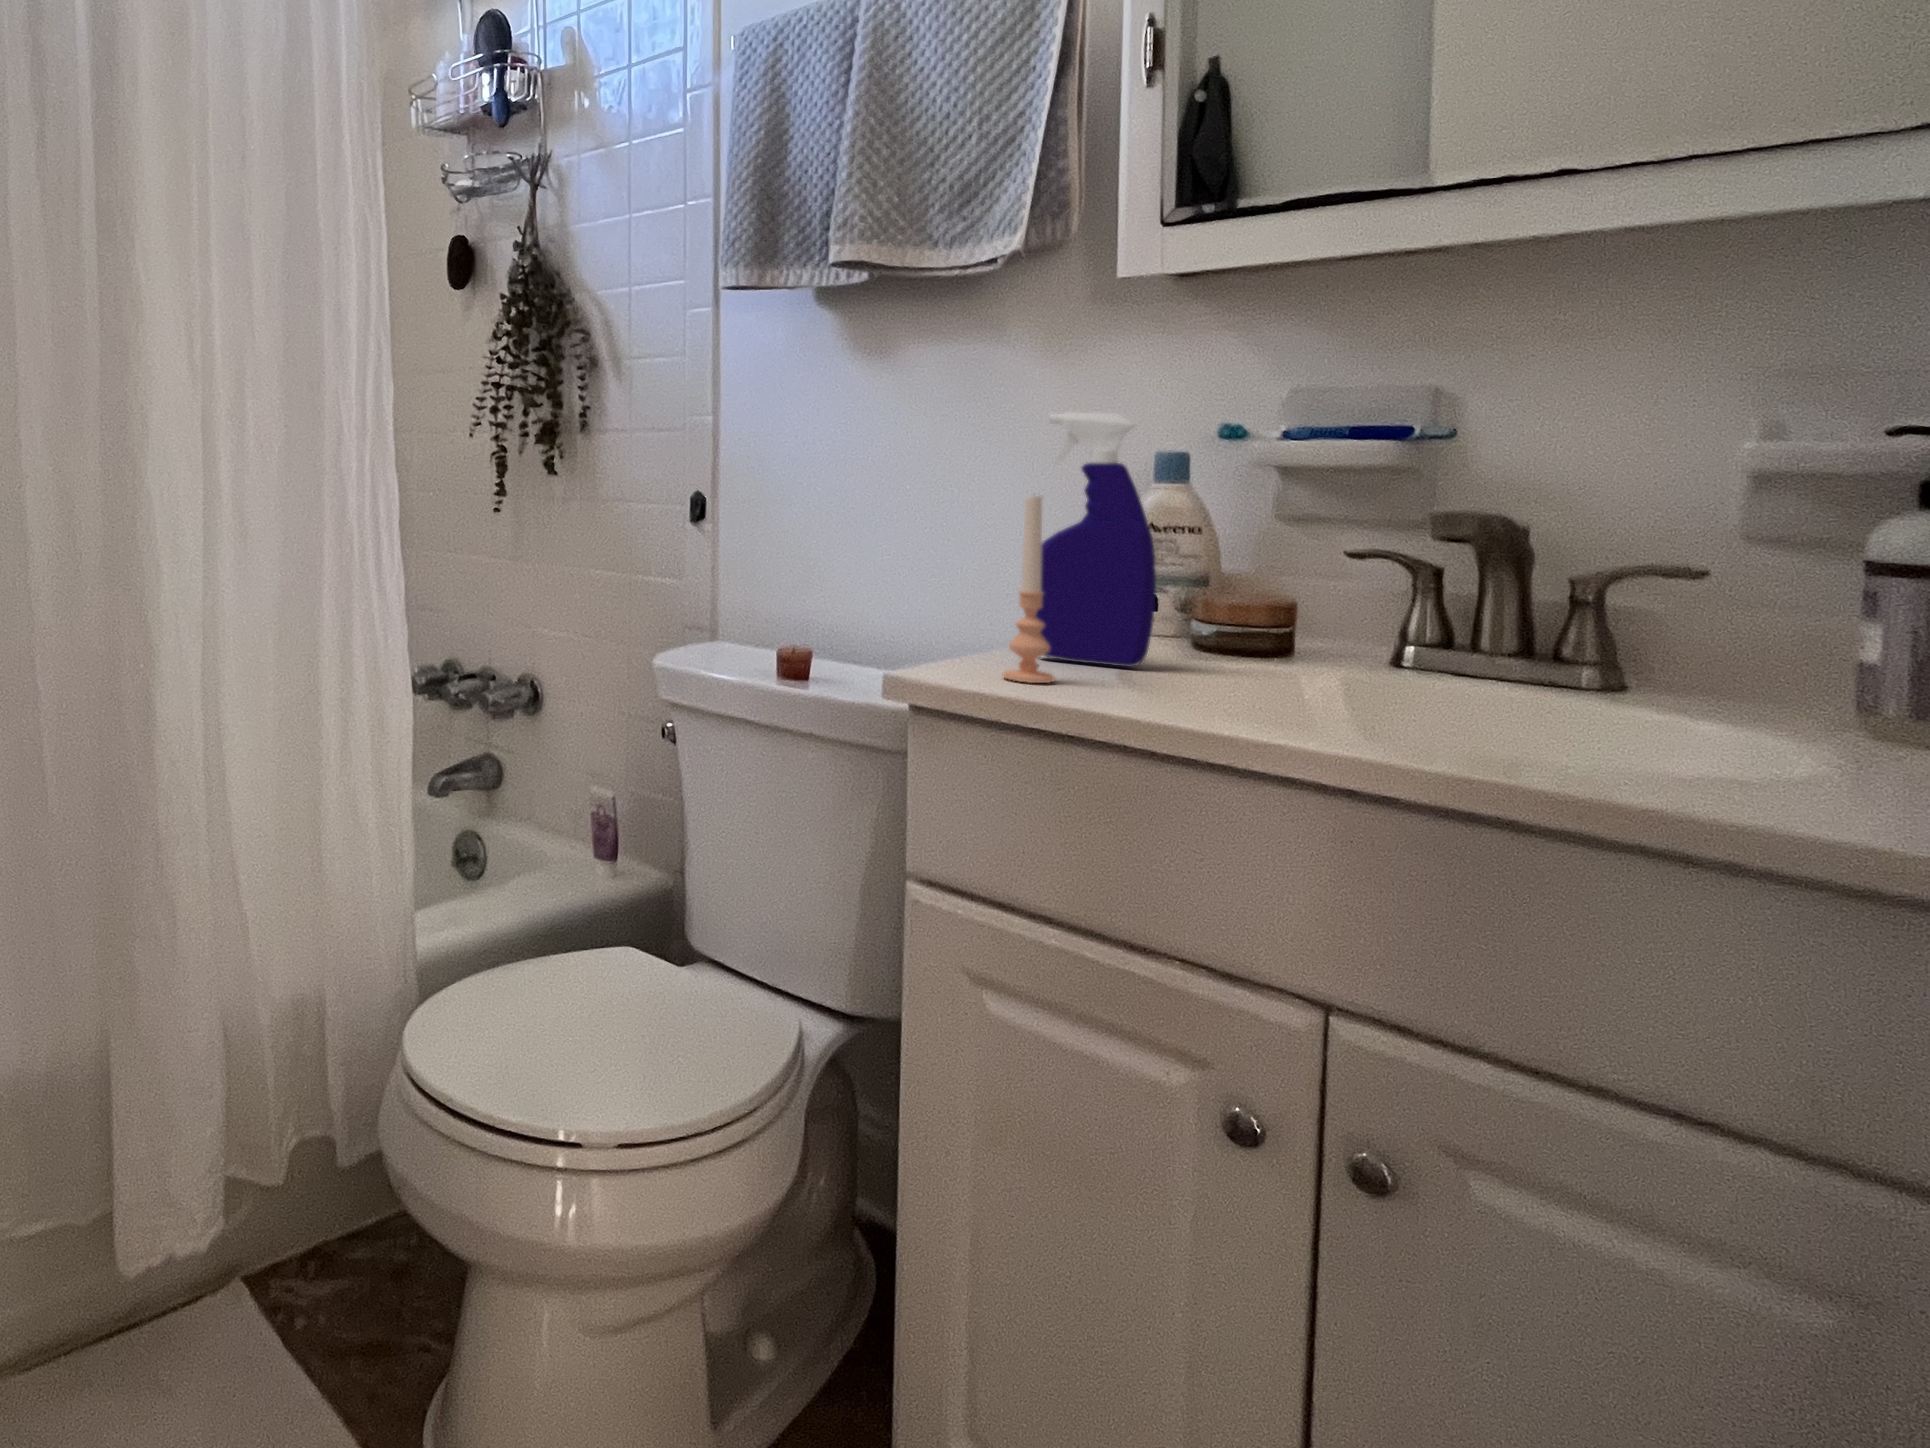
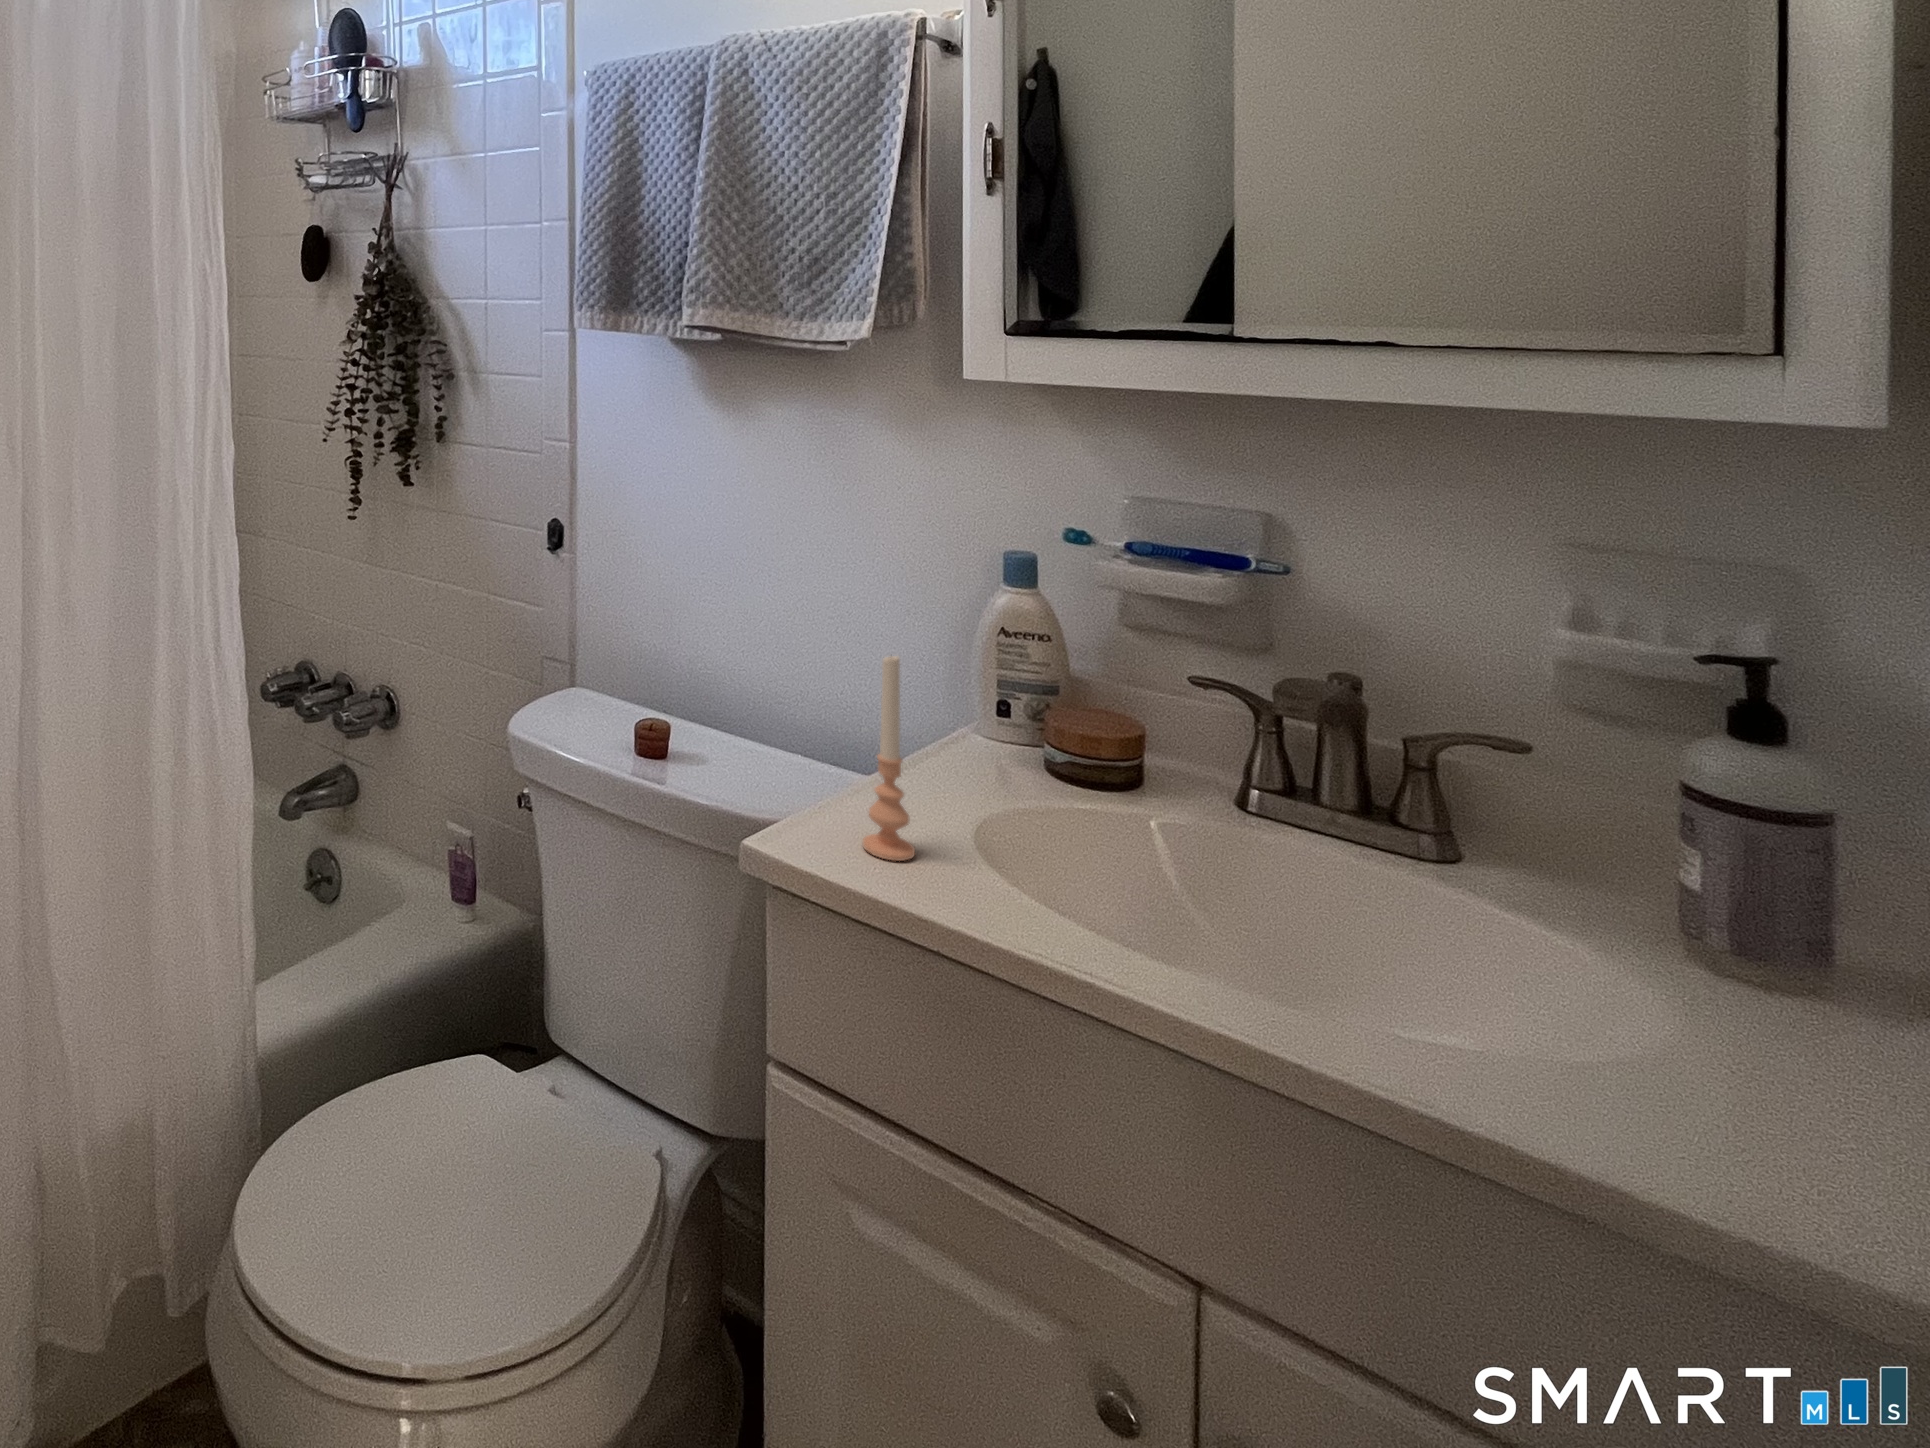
spray bottle: present [1035,412,1156,667] -> none [885,533,1010,806]

